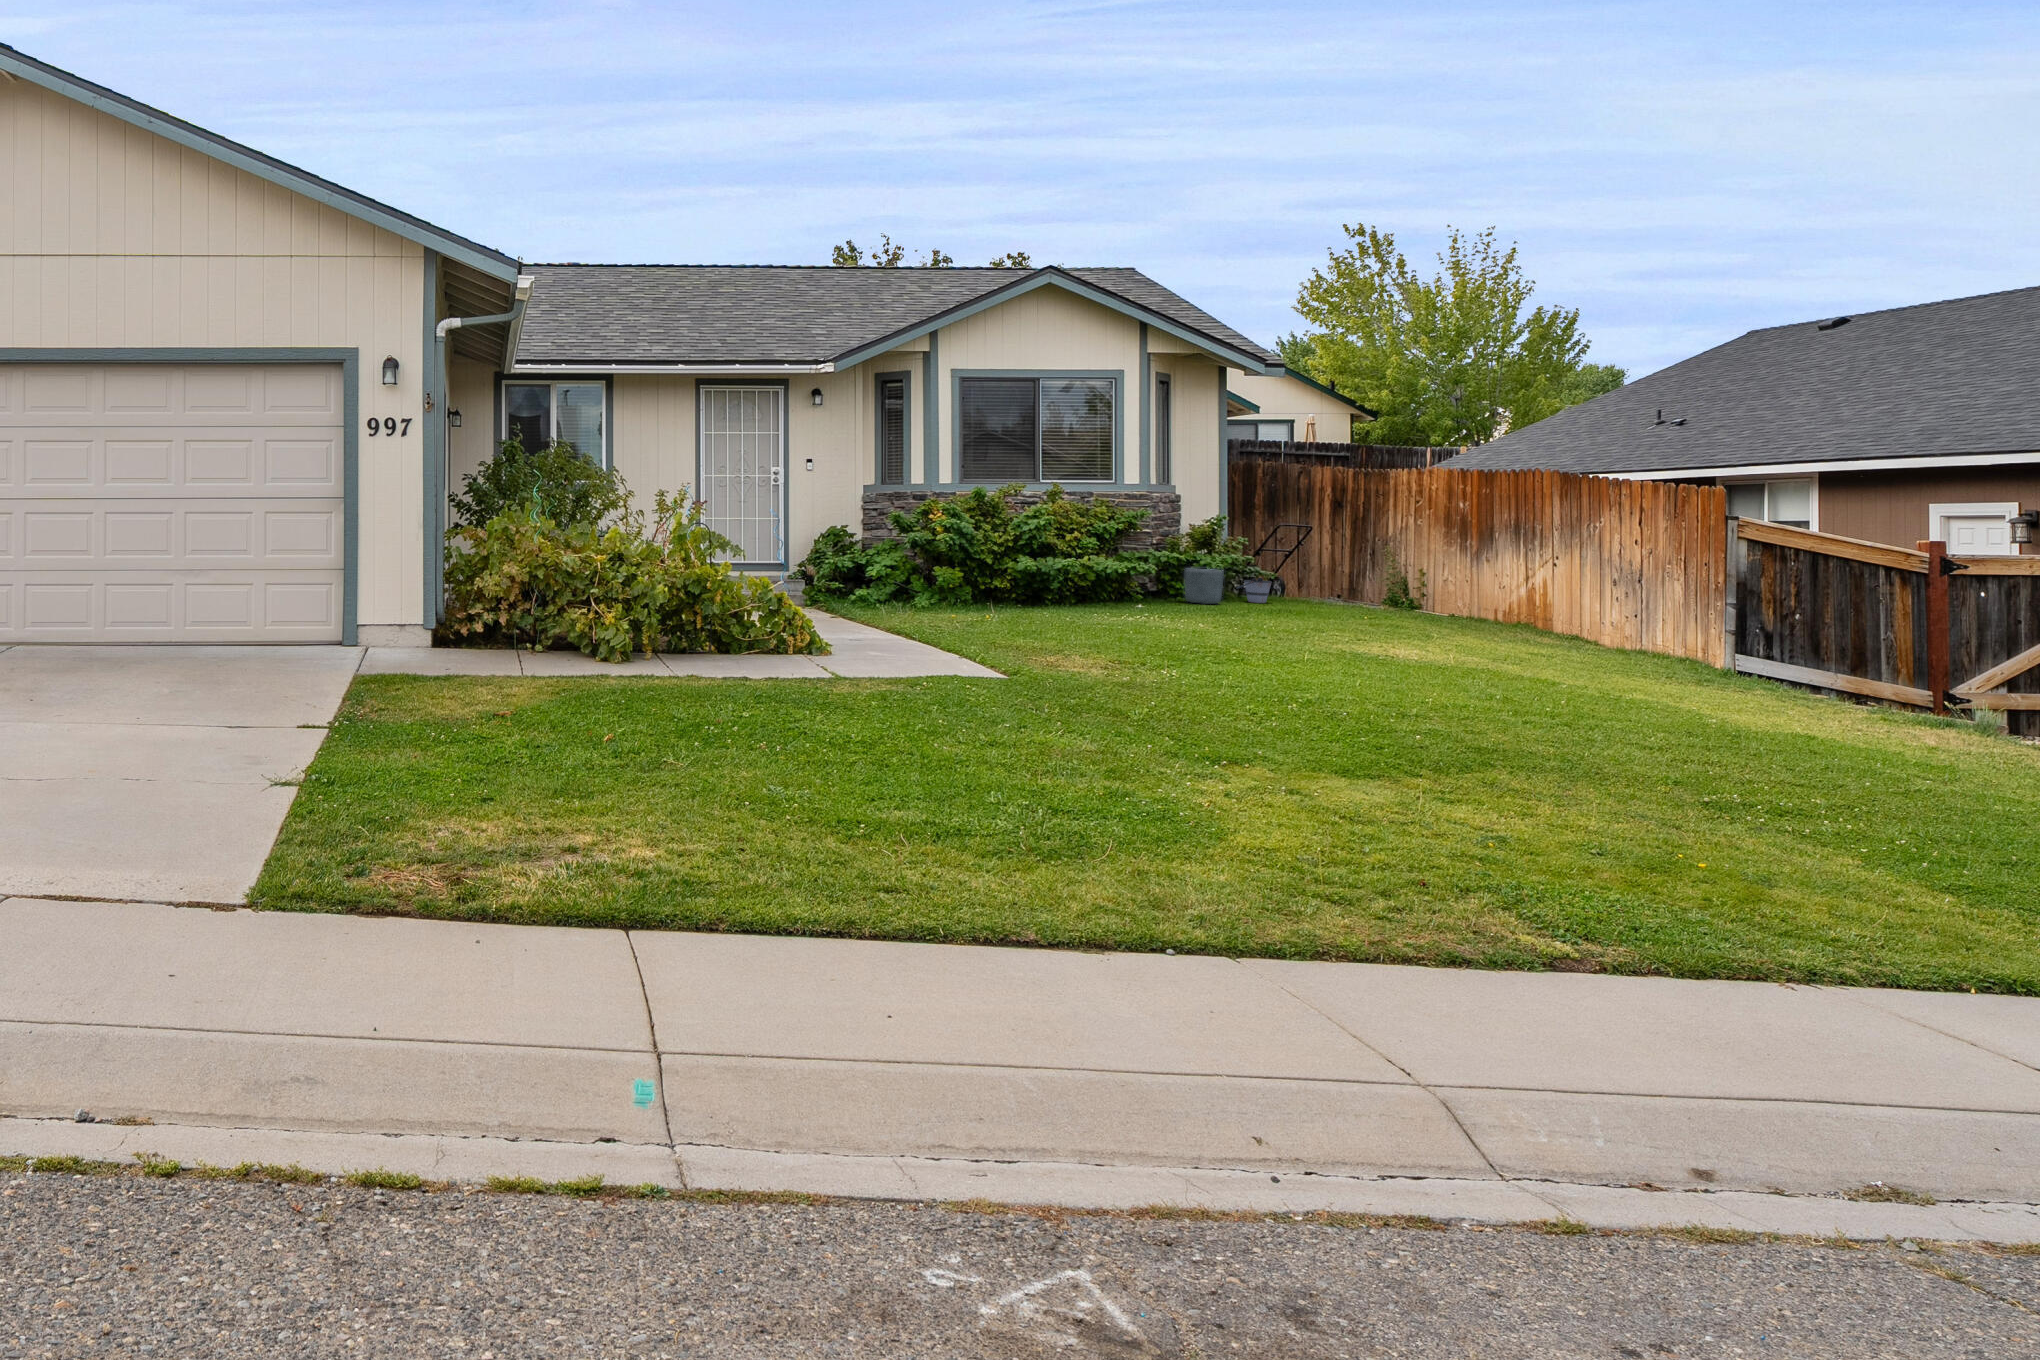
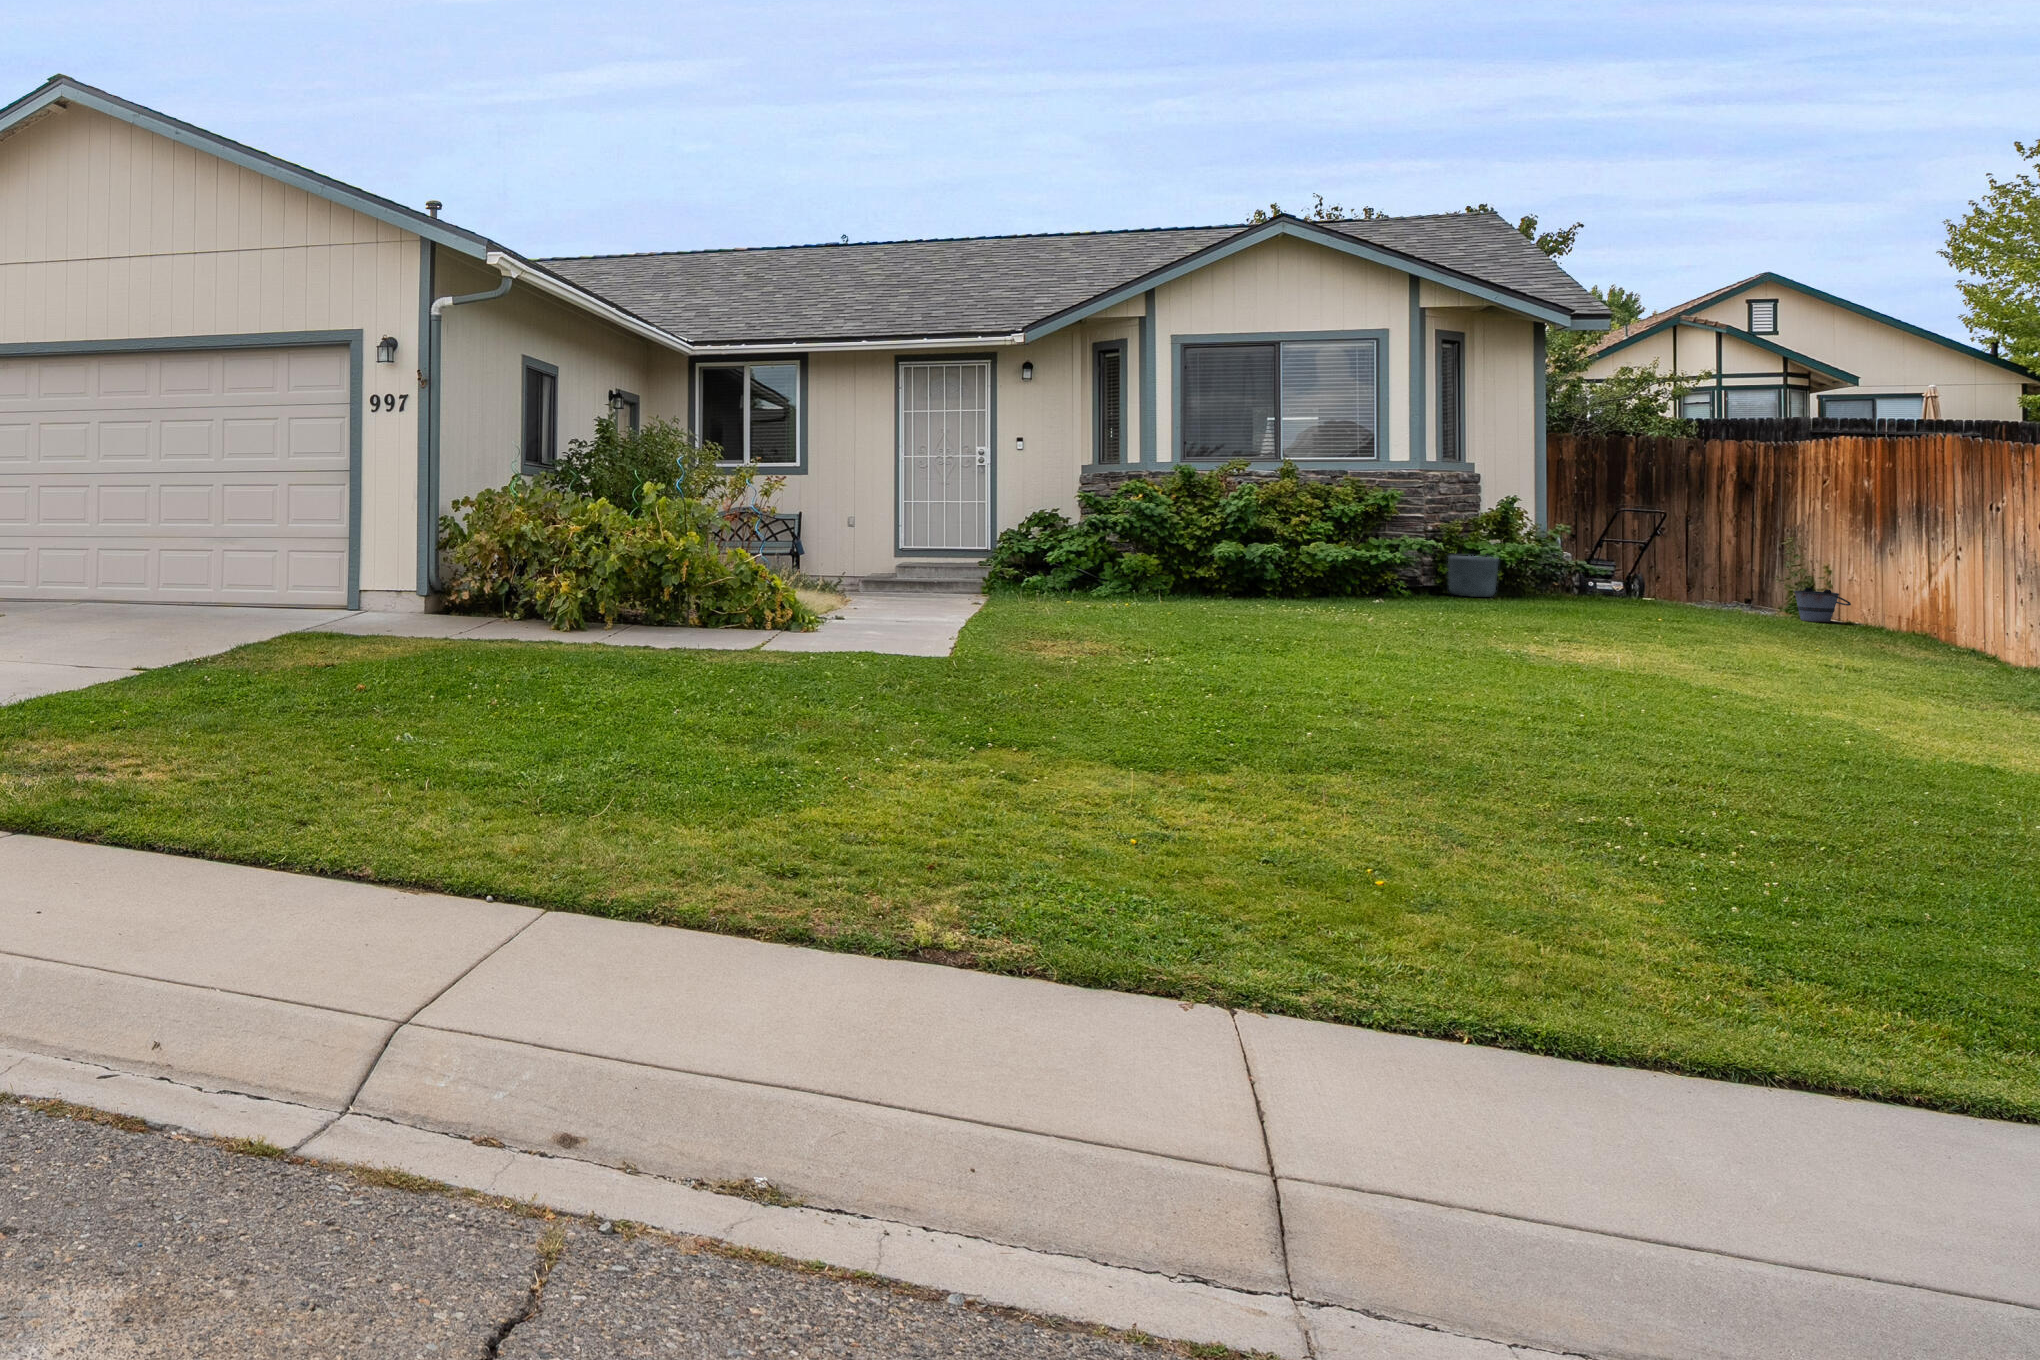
bucket: present [1236,578,1272,603] -> present [1794,587,1851,622]

